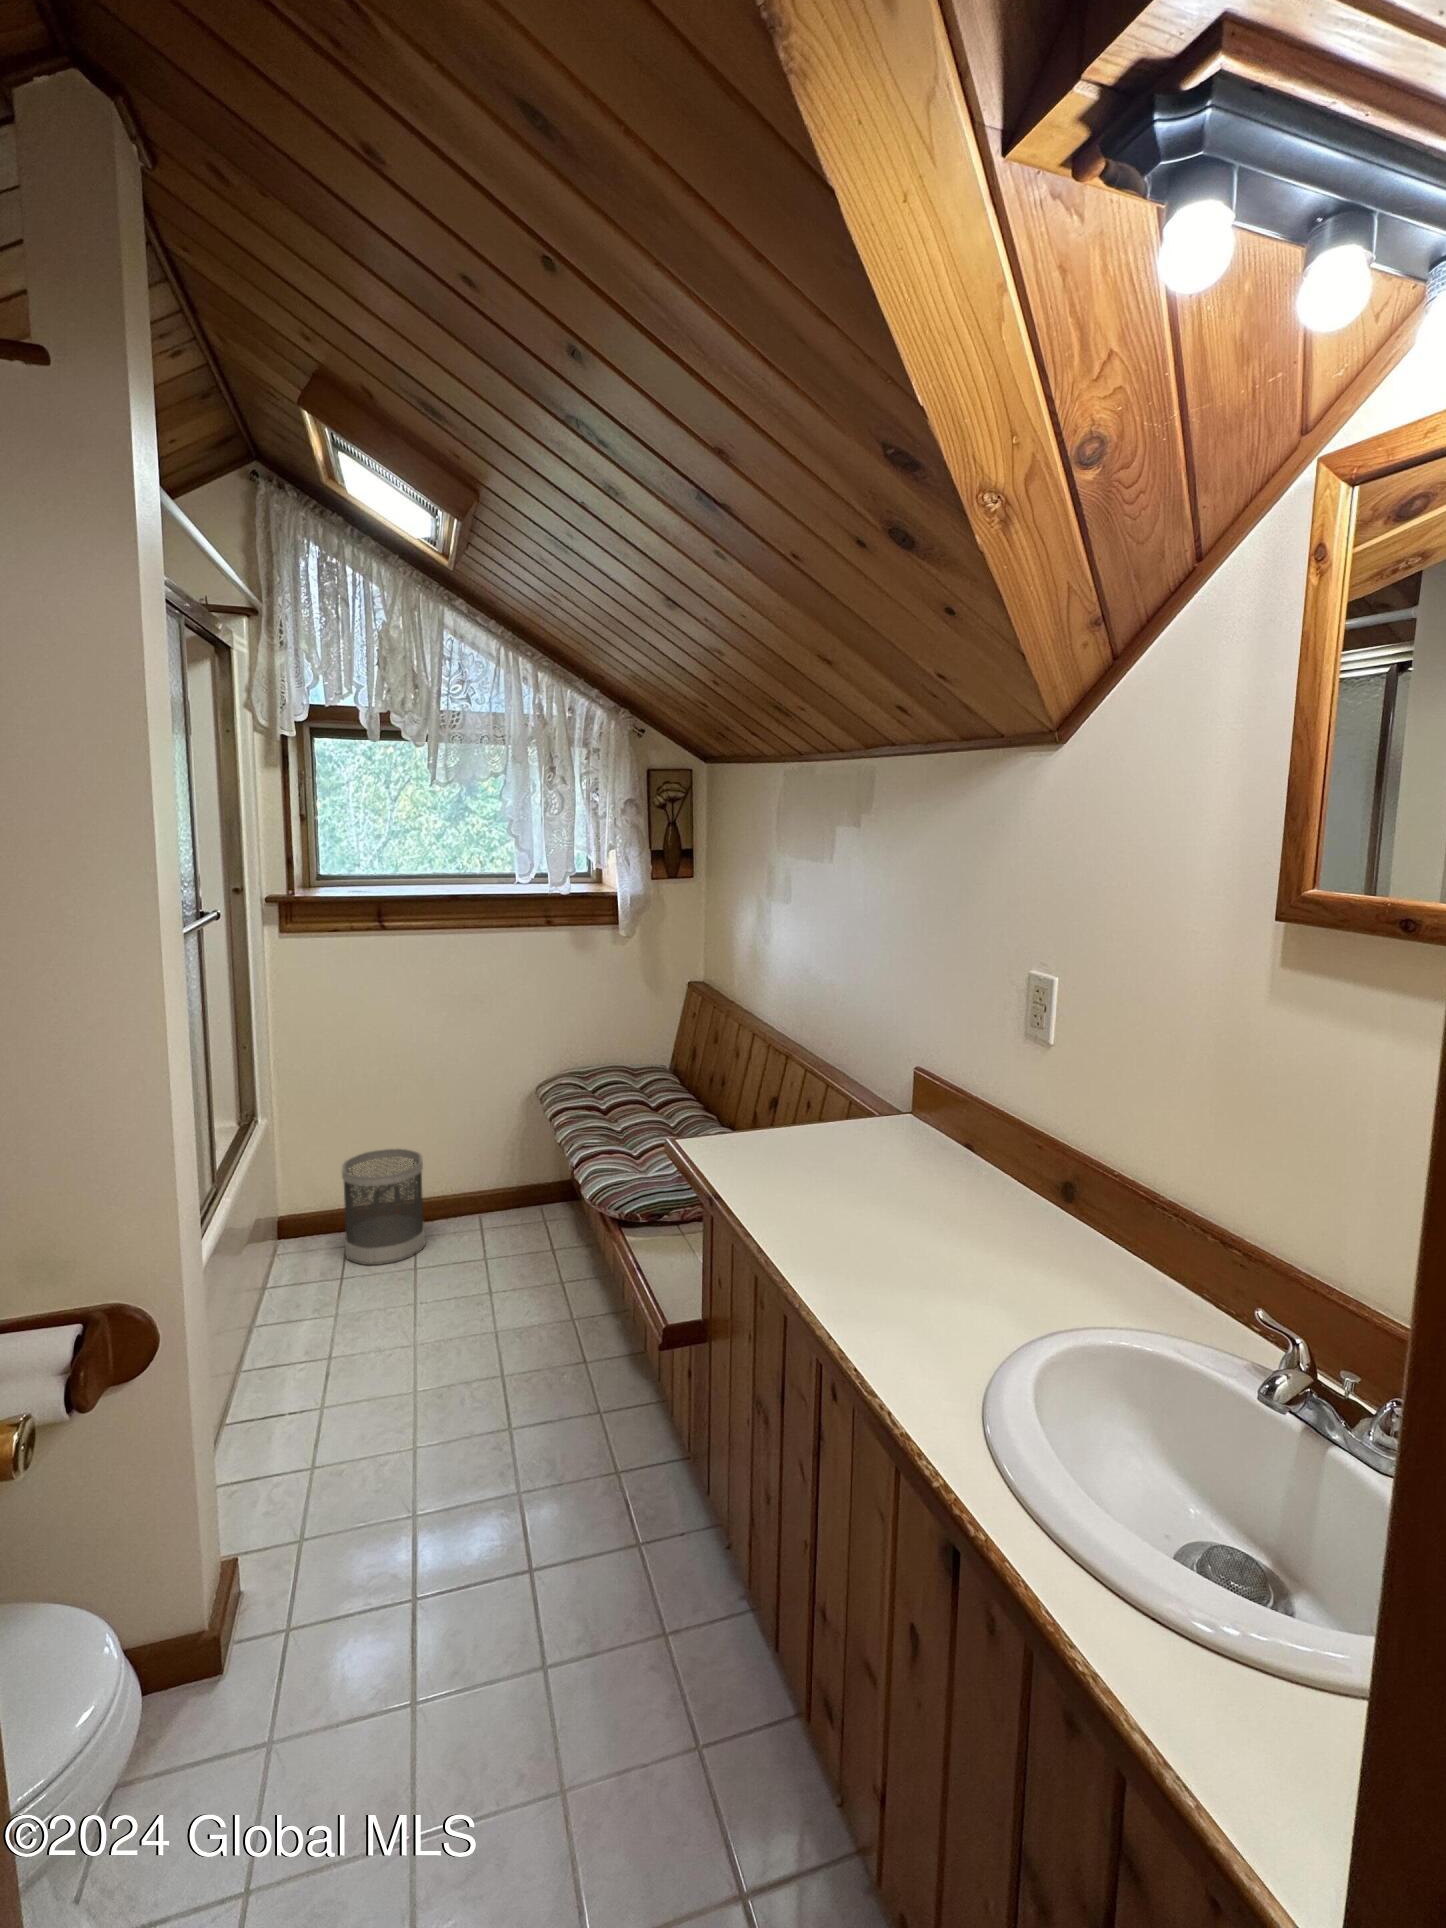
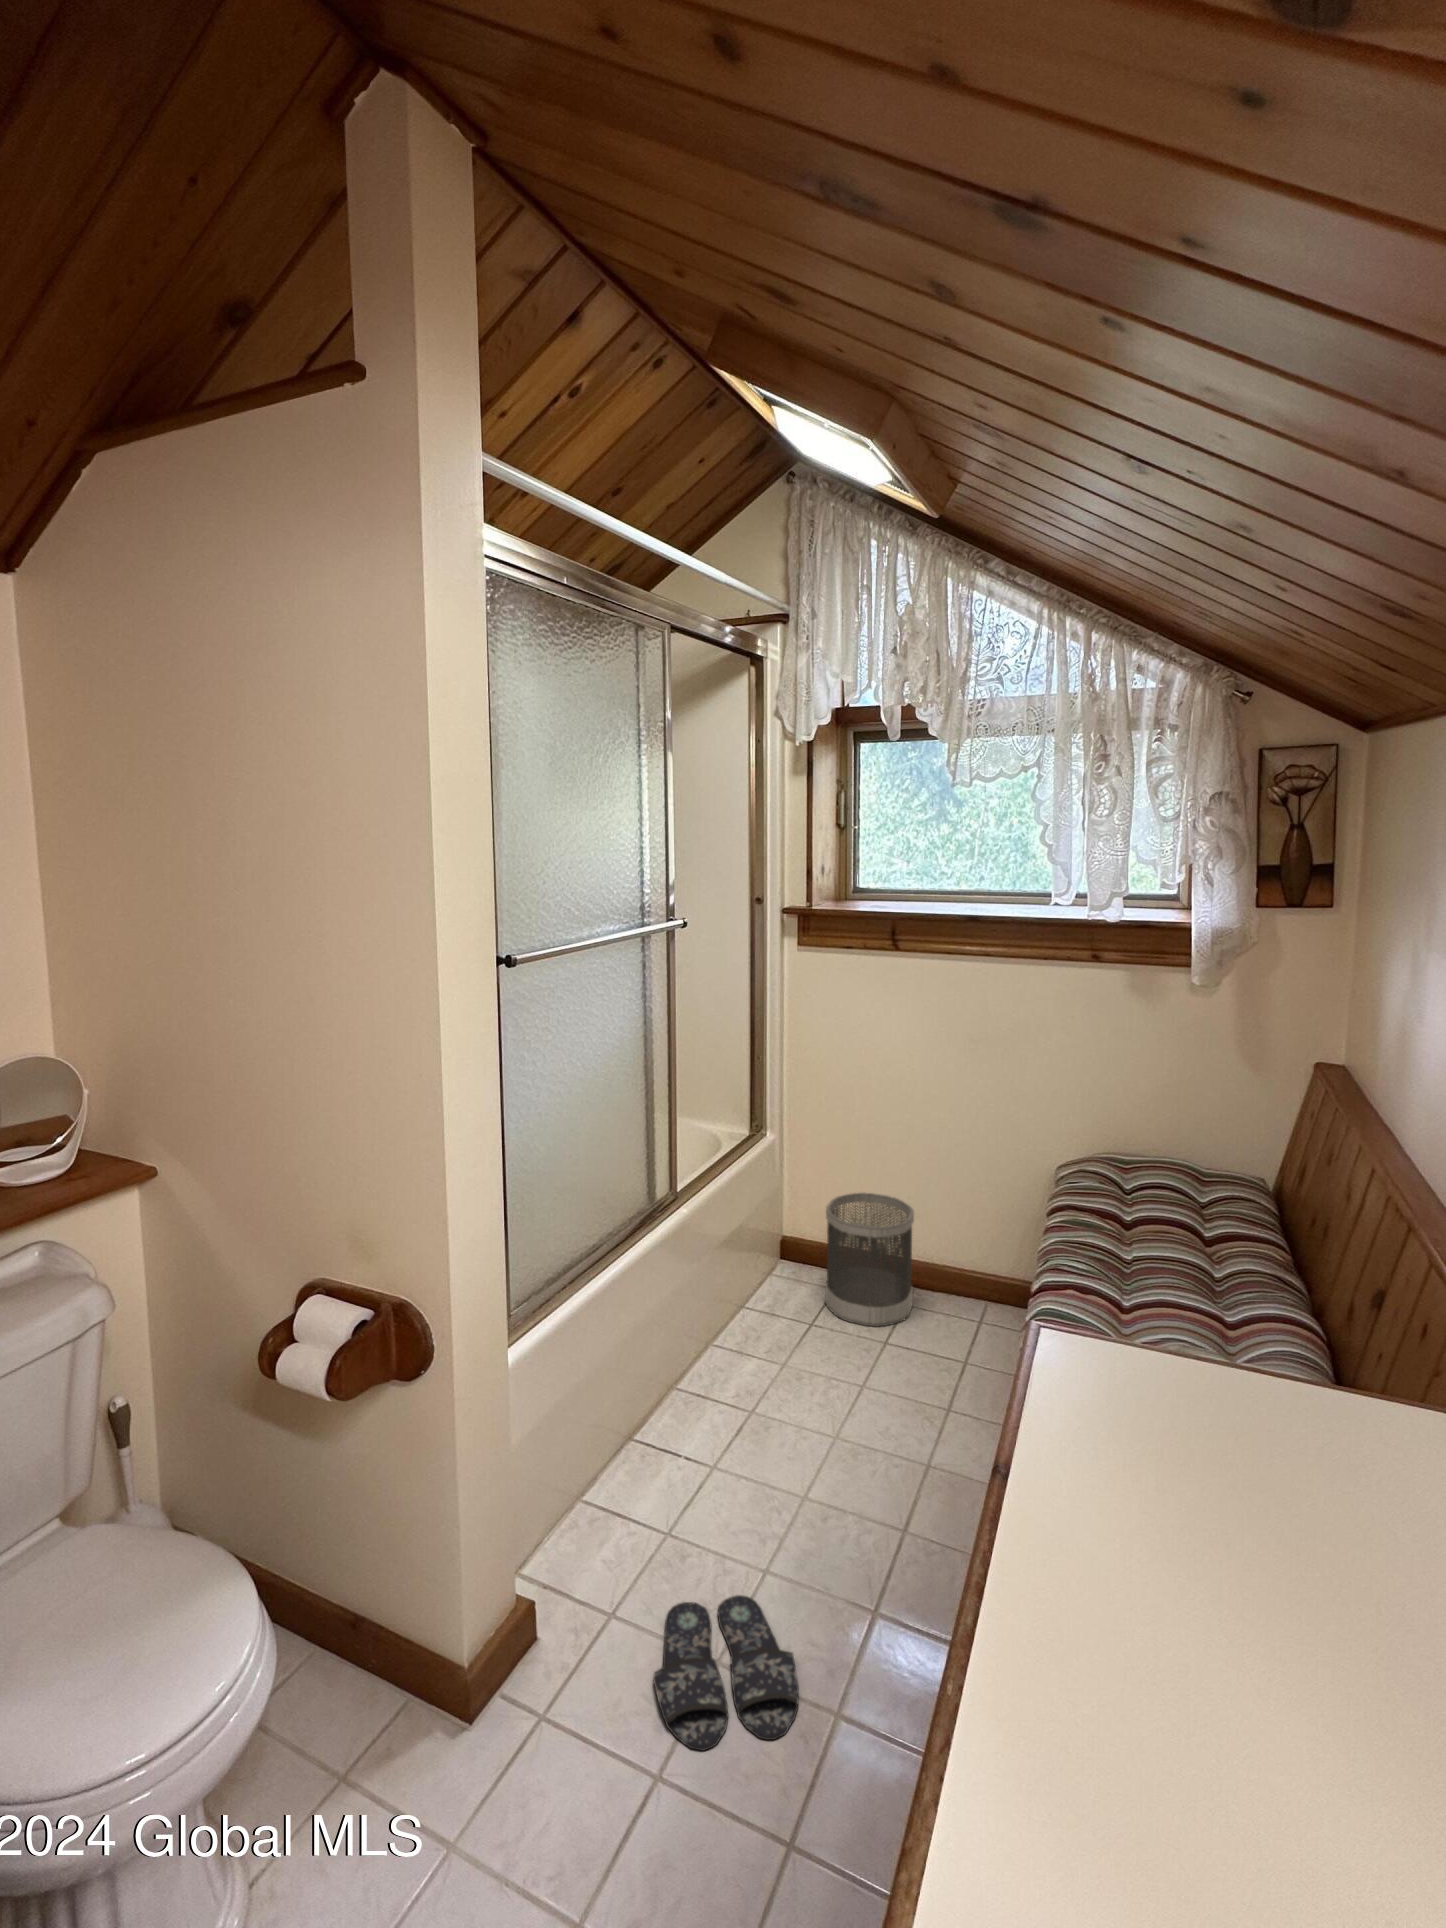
slippers: none [361,1463,499,1564] -> present [653,1595,799,1750]

